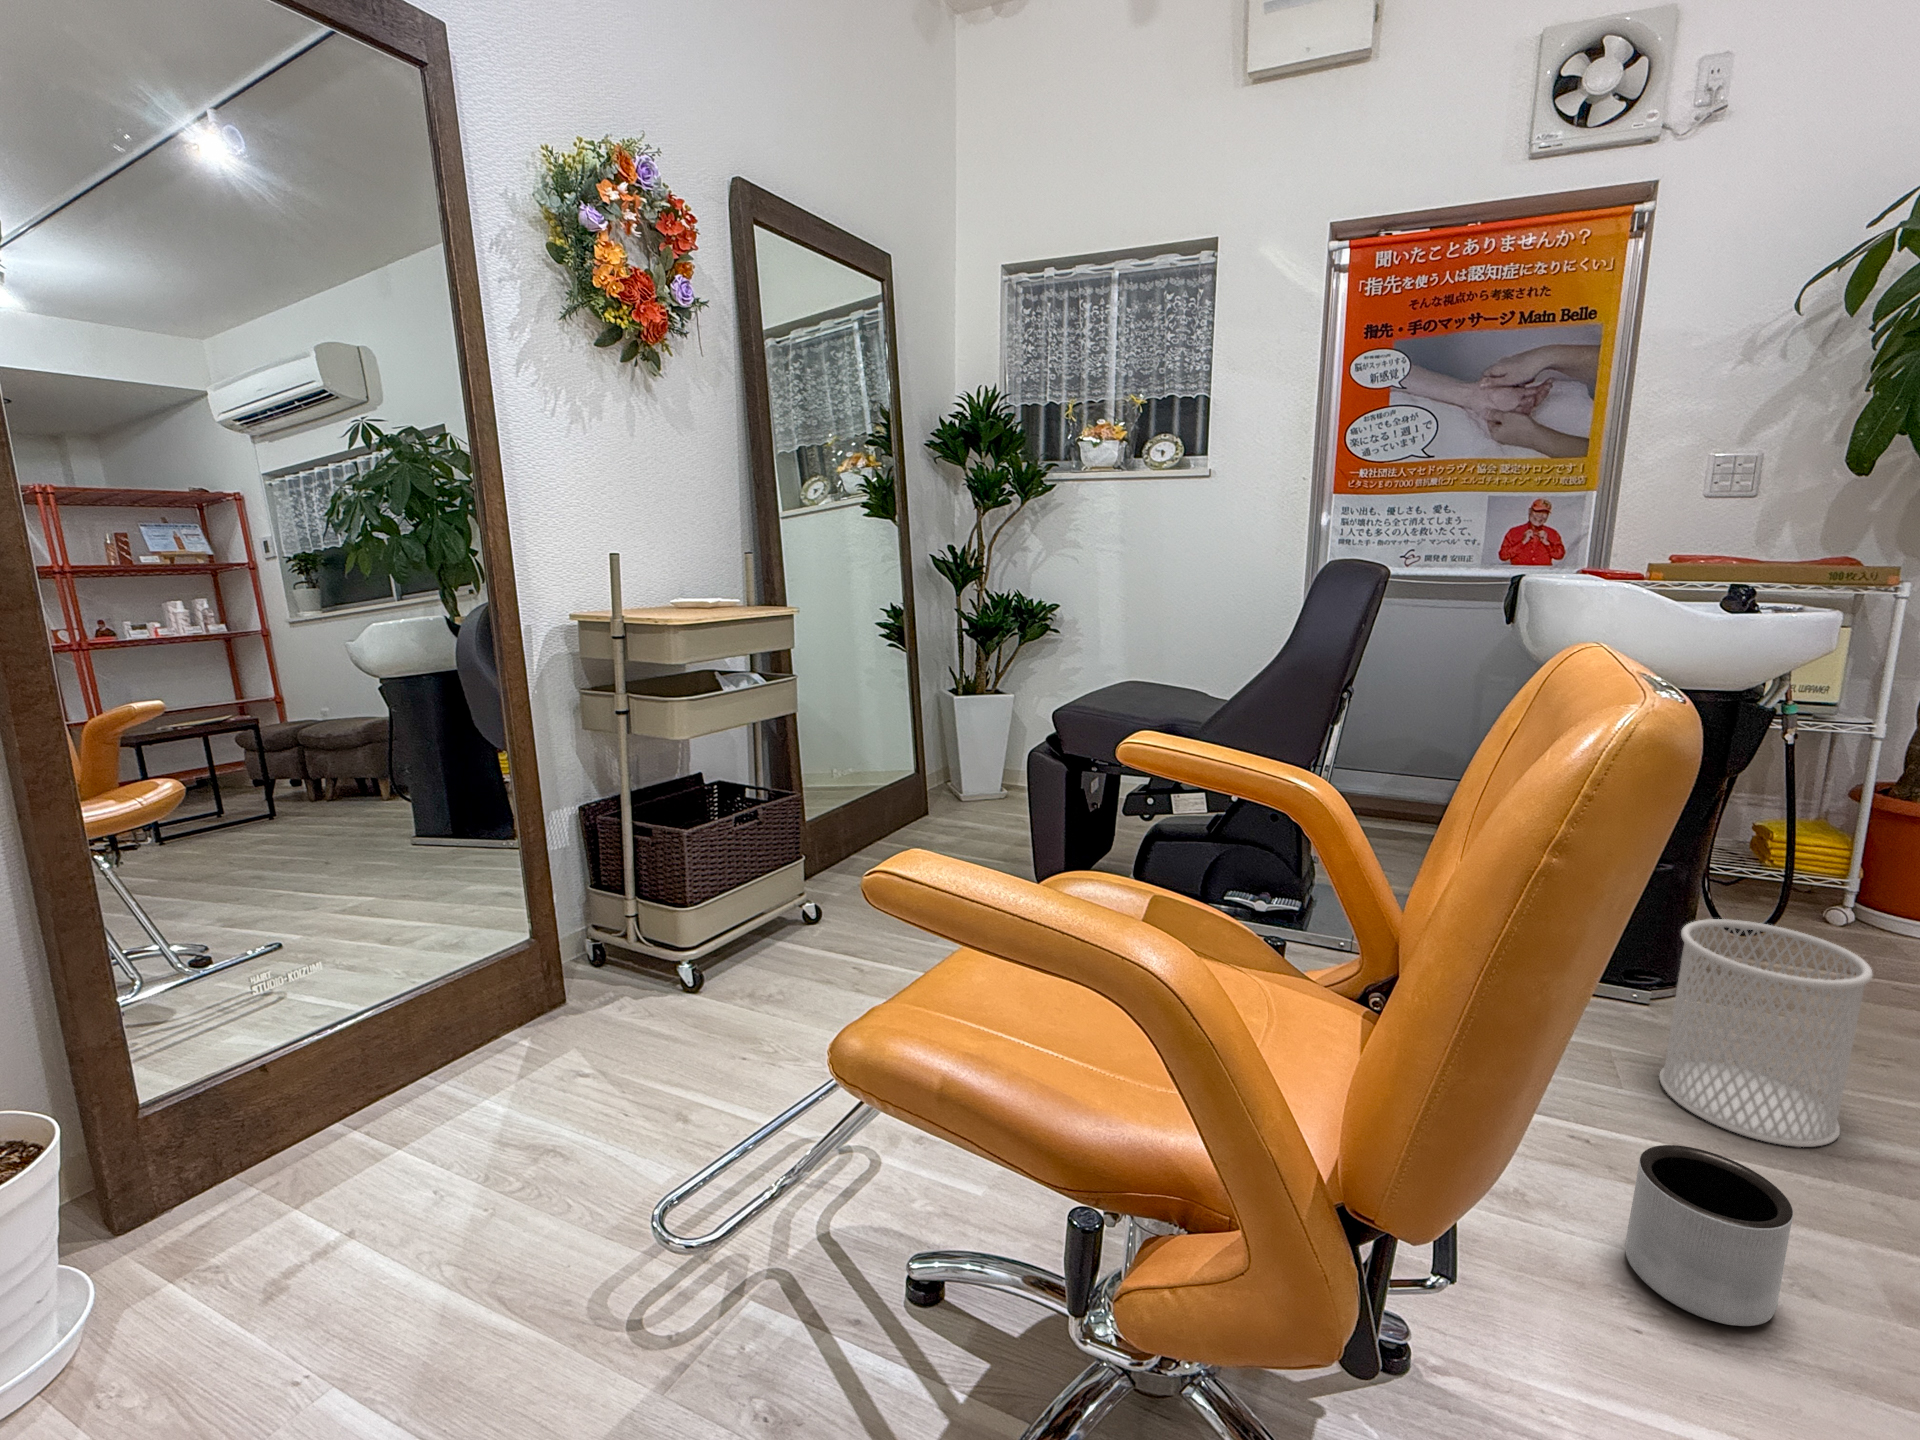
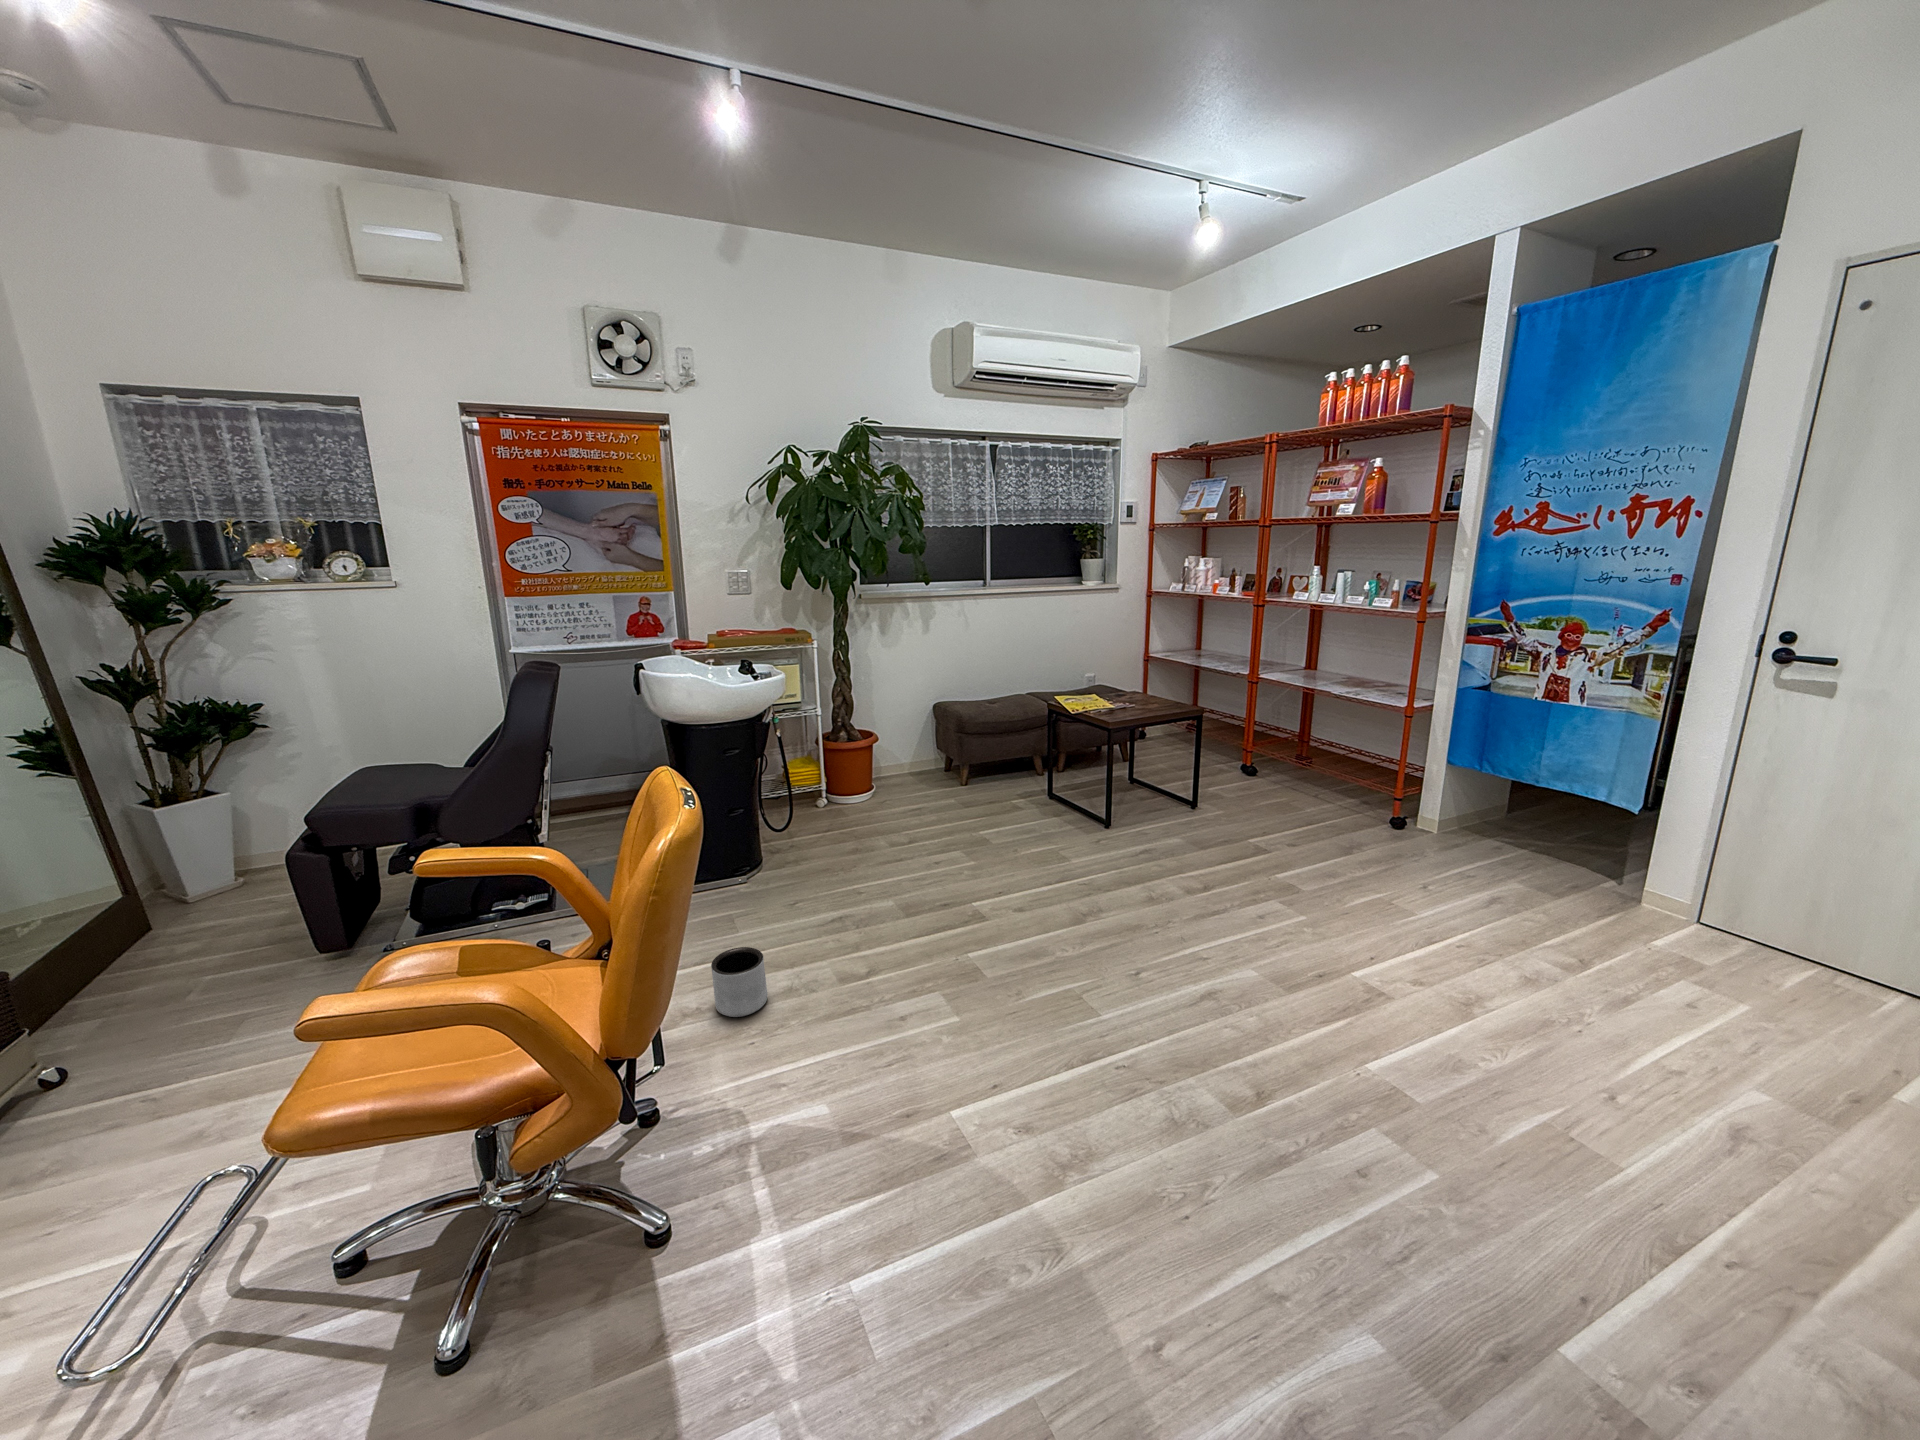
wastebasket: present [1659,919,1873,1147] -> none [730,831,802,932]

